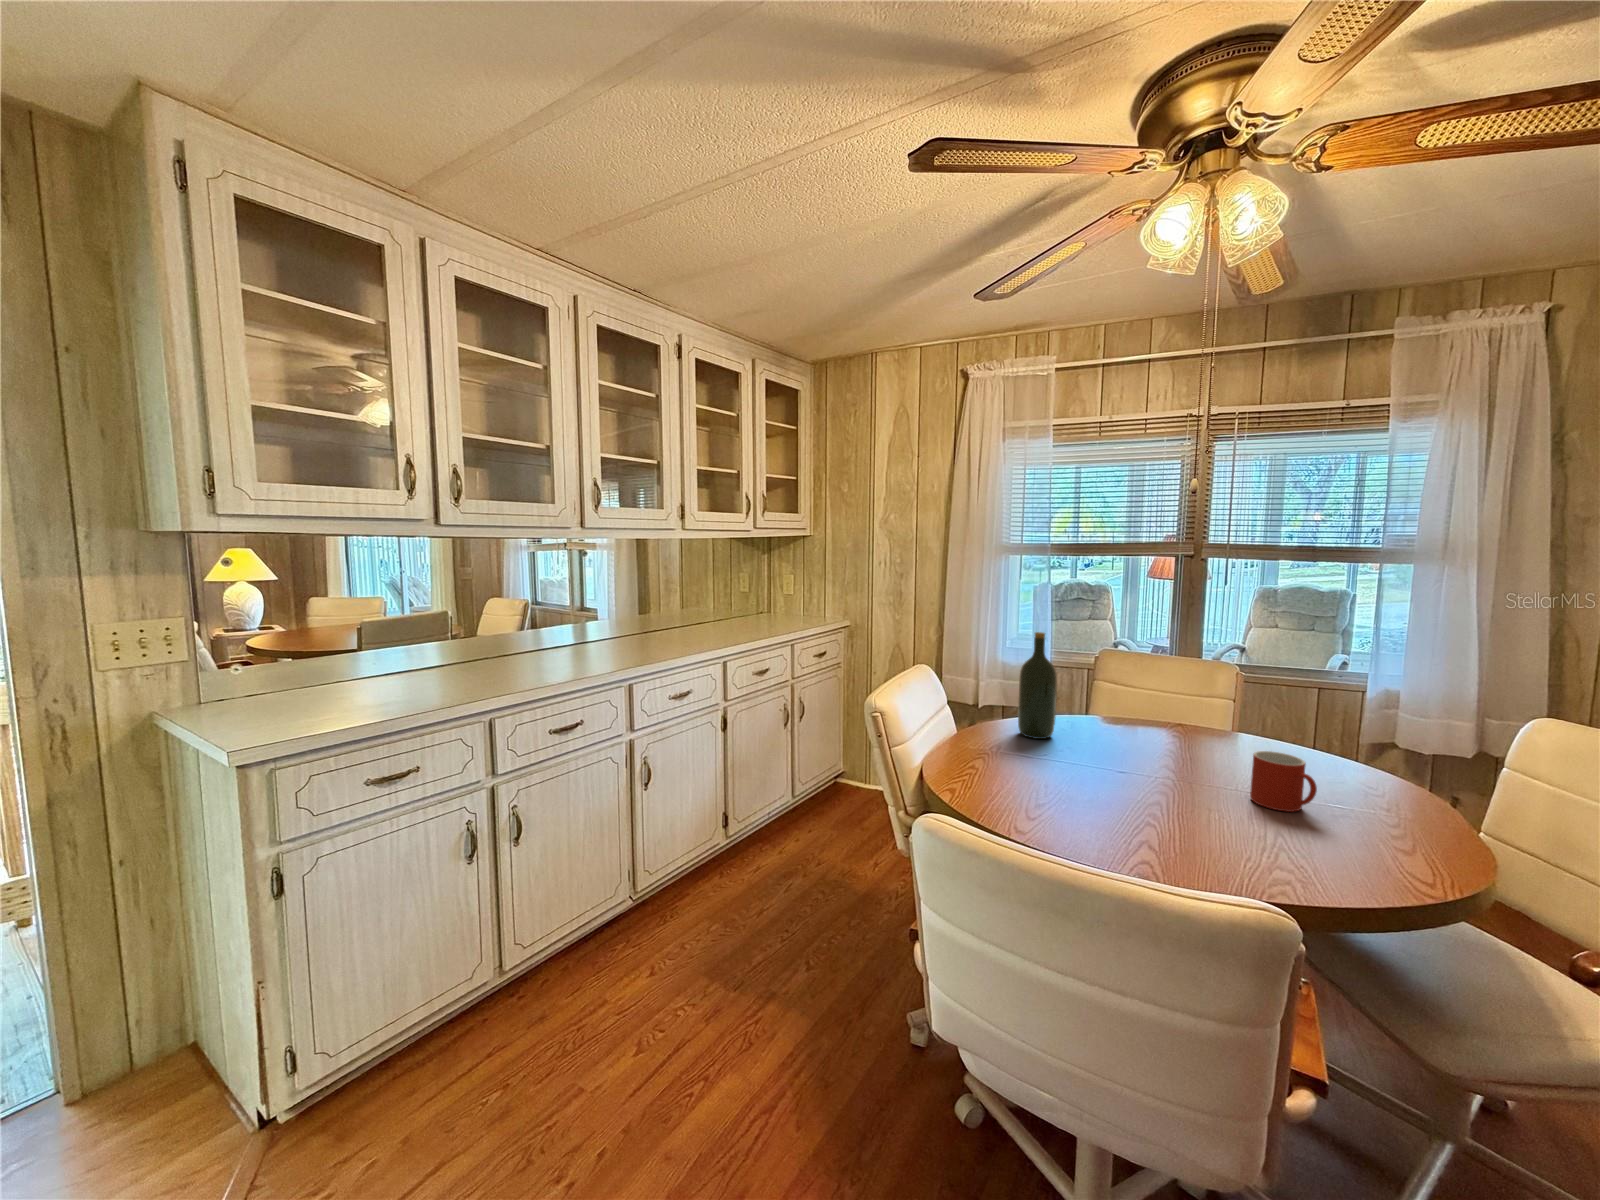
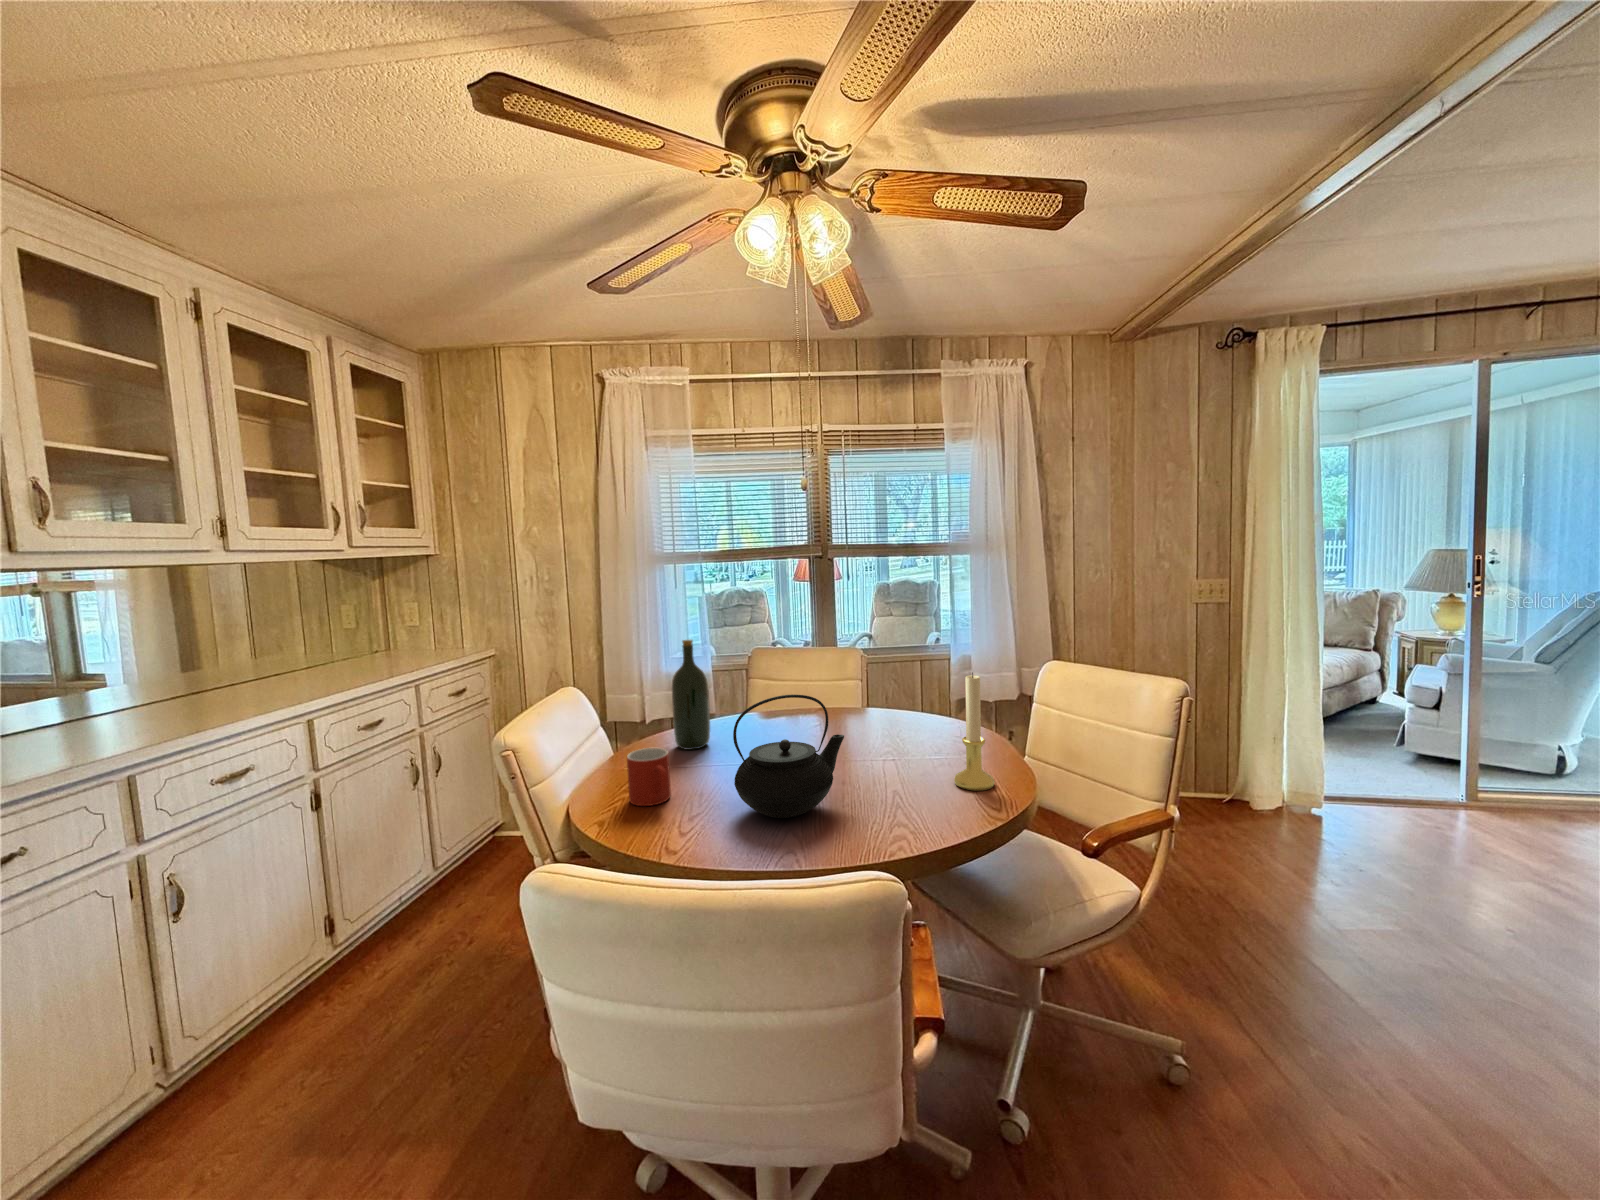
teapot: none [1089,700,1219,824] -> present [733,694,844,818]
candle holder: none [1365,710,1429,853] -> present [954,672,994,791]
mug: present [1250,751,1317,812] -> present [627,748,671,806]

